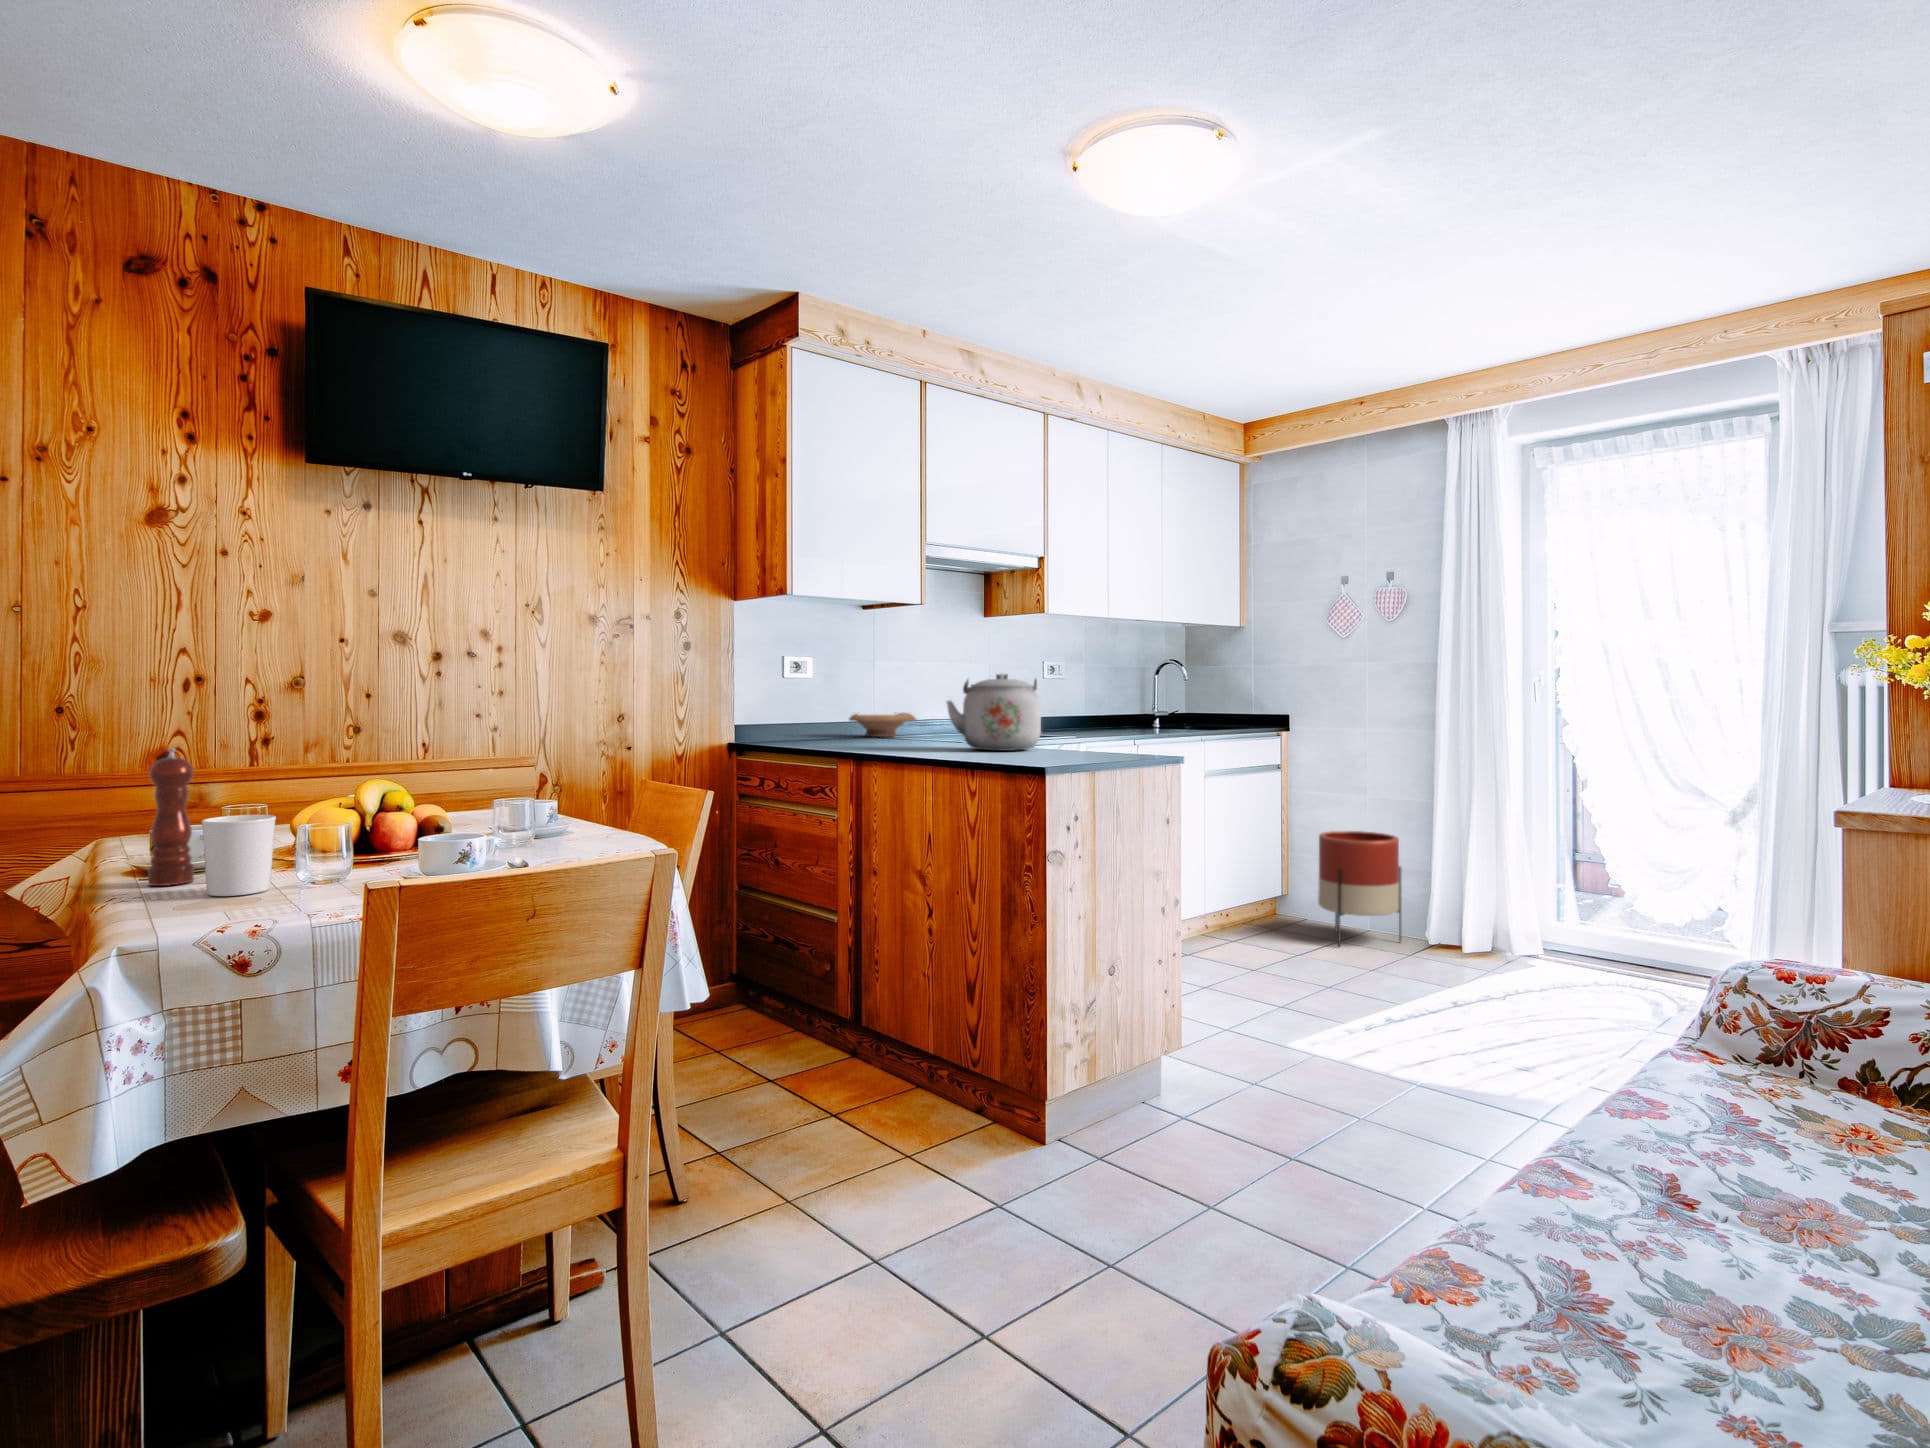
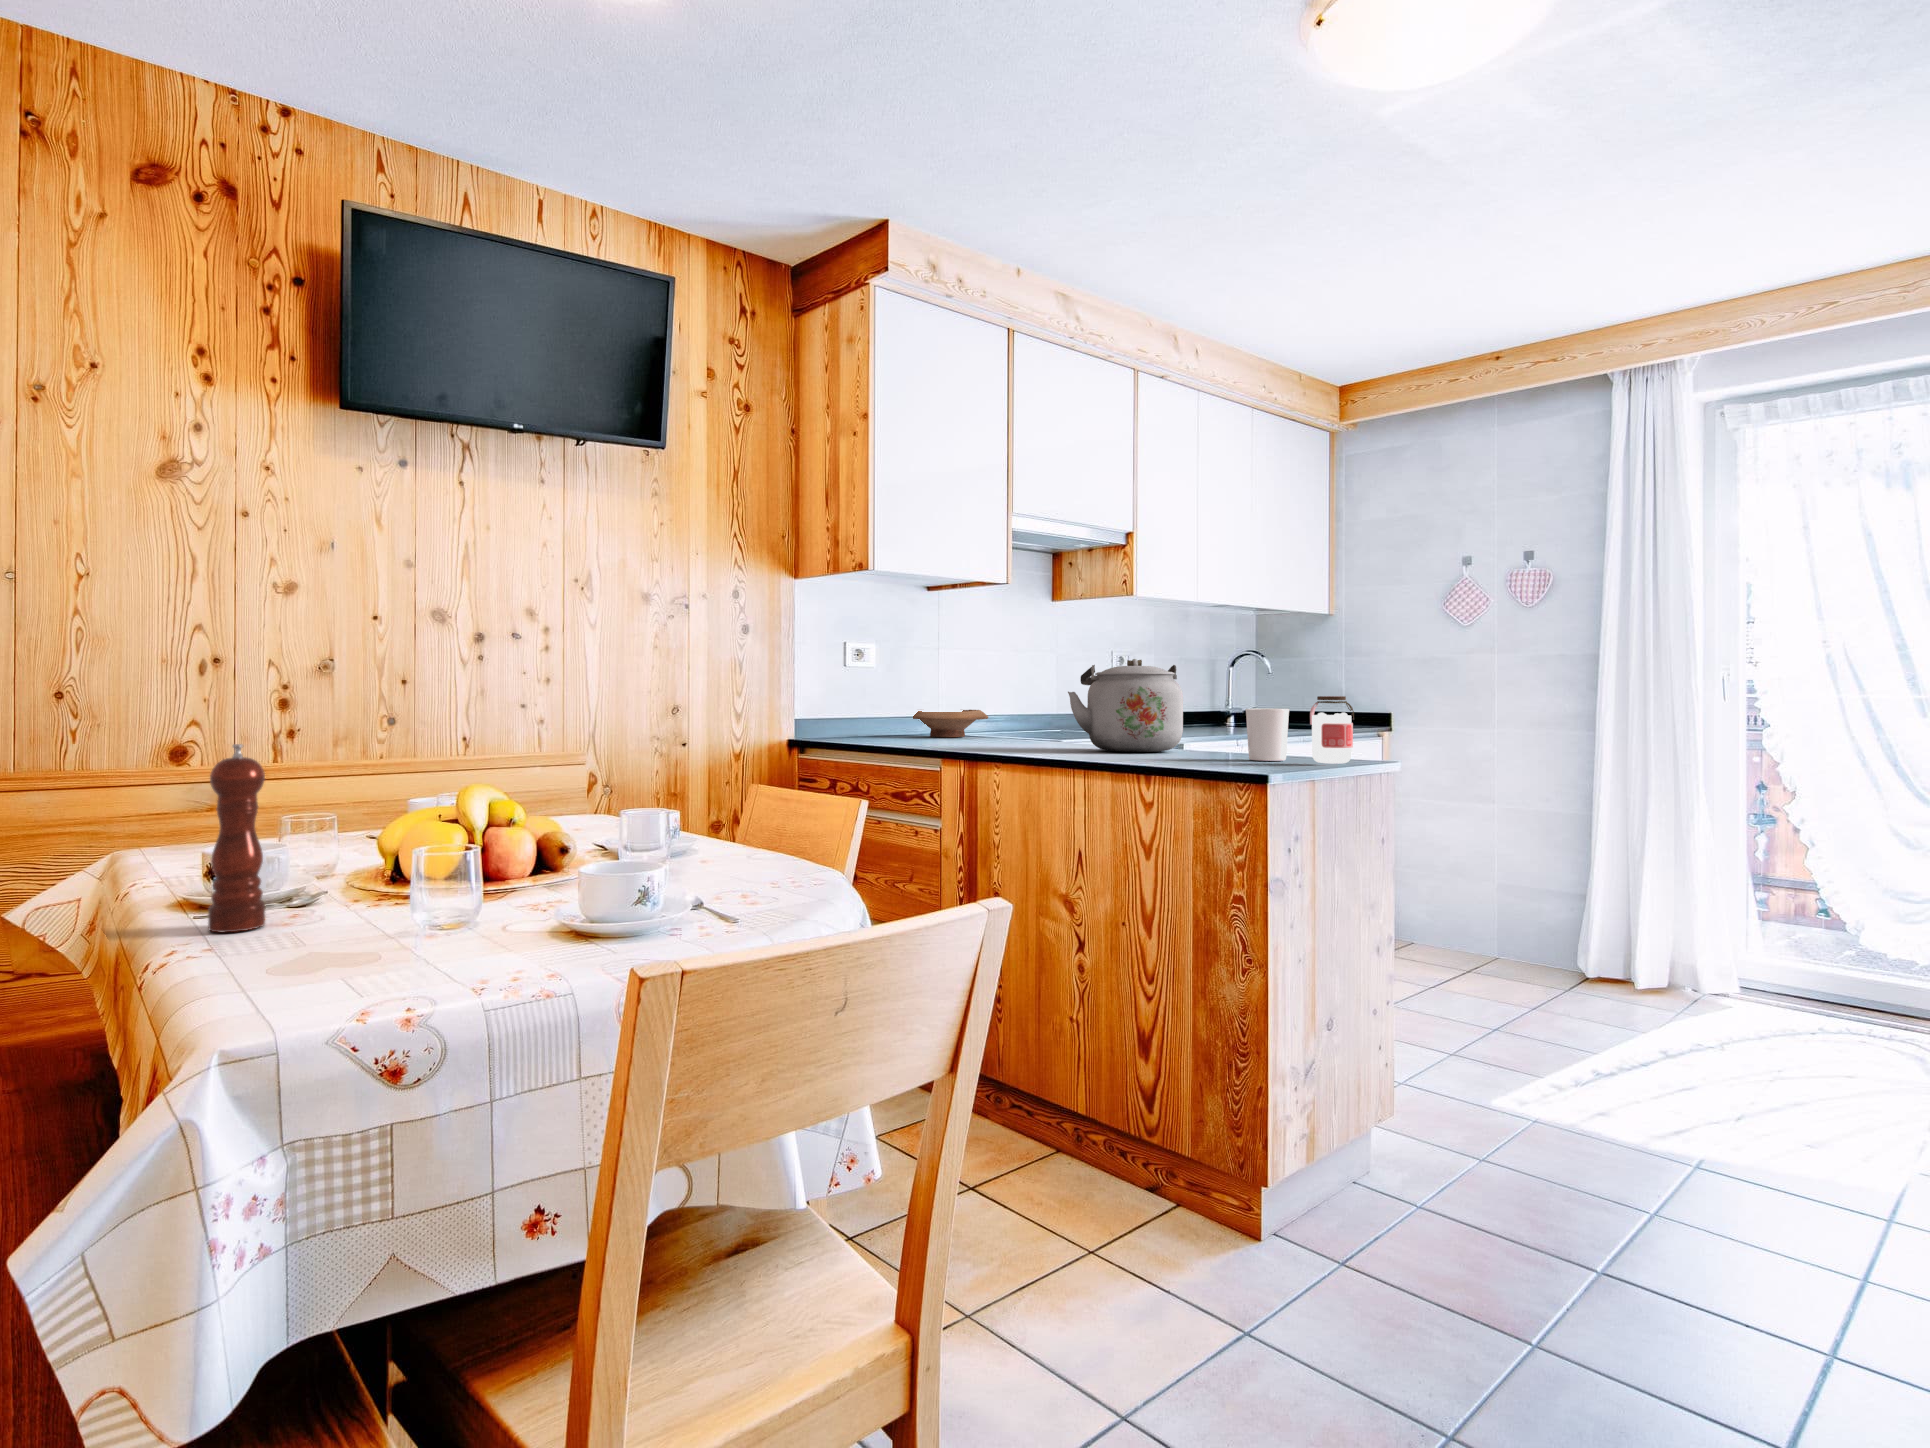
jar: none [1109,707,1142,762] -> present [1310,696,1354,764]
candle holder: present [202,815,276,896] -> present [1246,708,1289,761]
planter: present [1318,831,1401,946] -> none [1445,846,1549,983]

